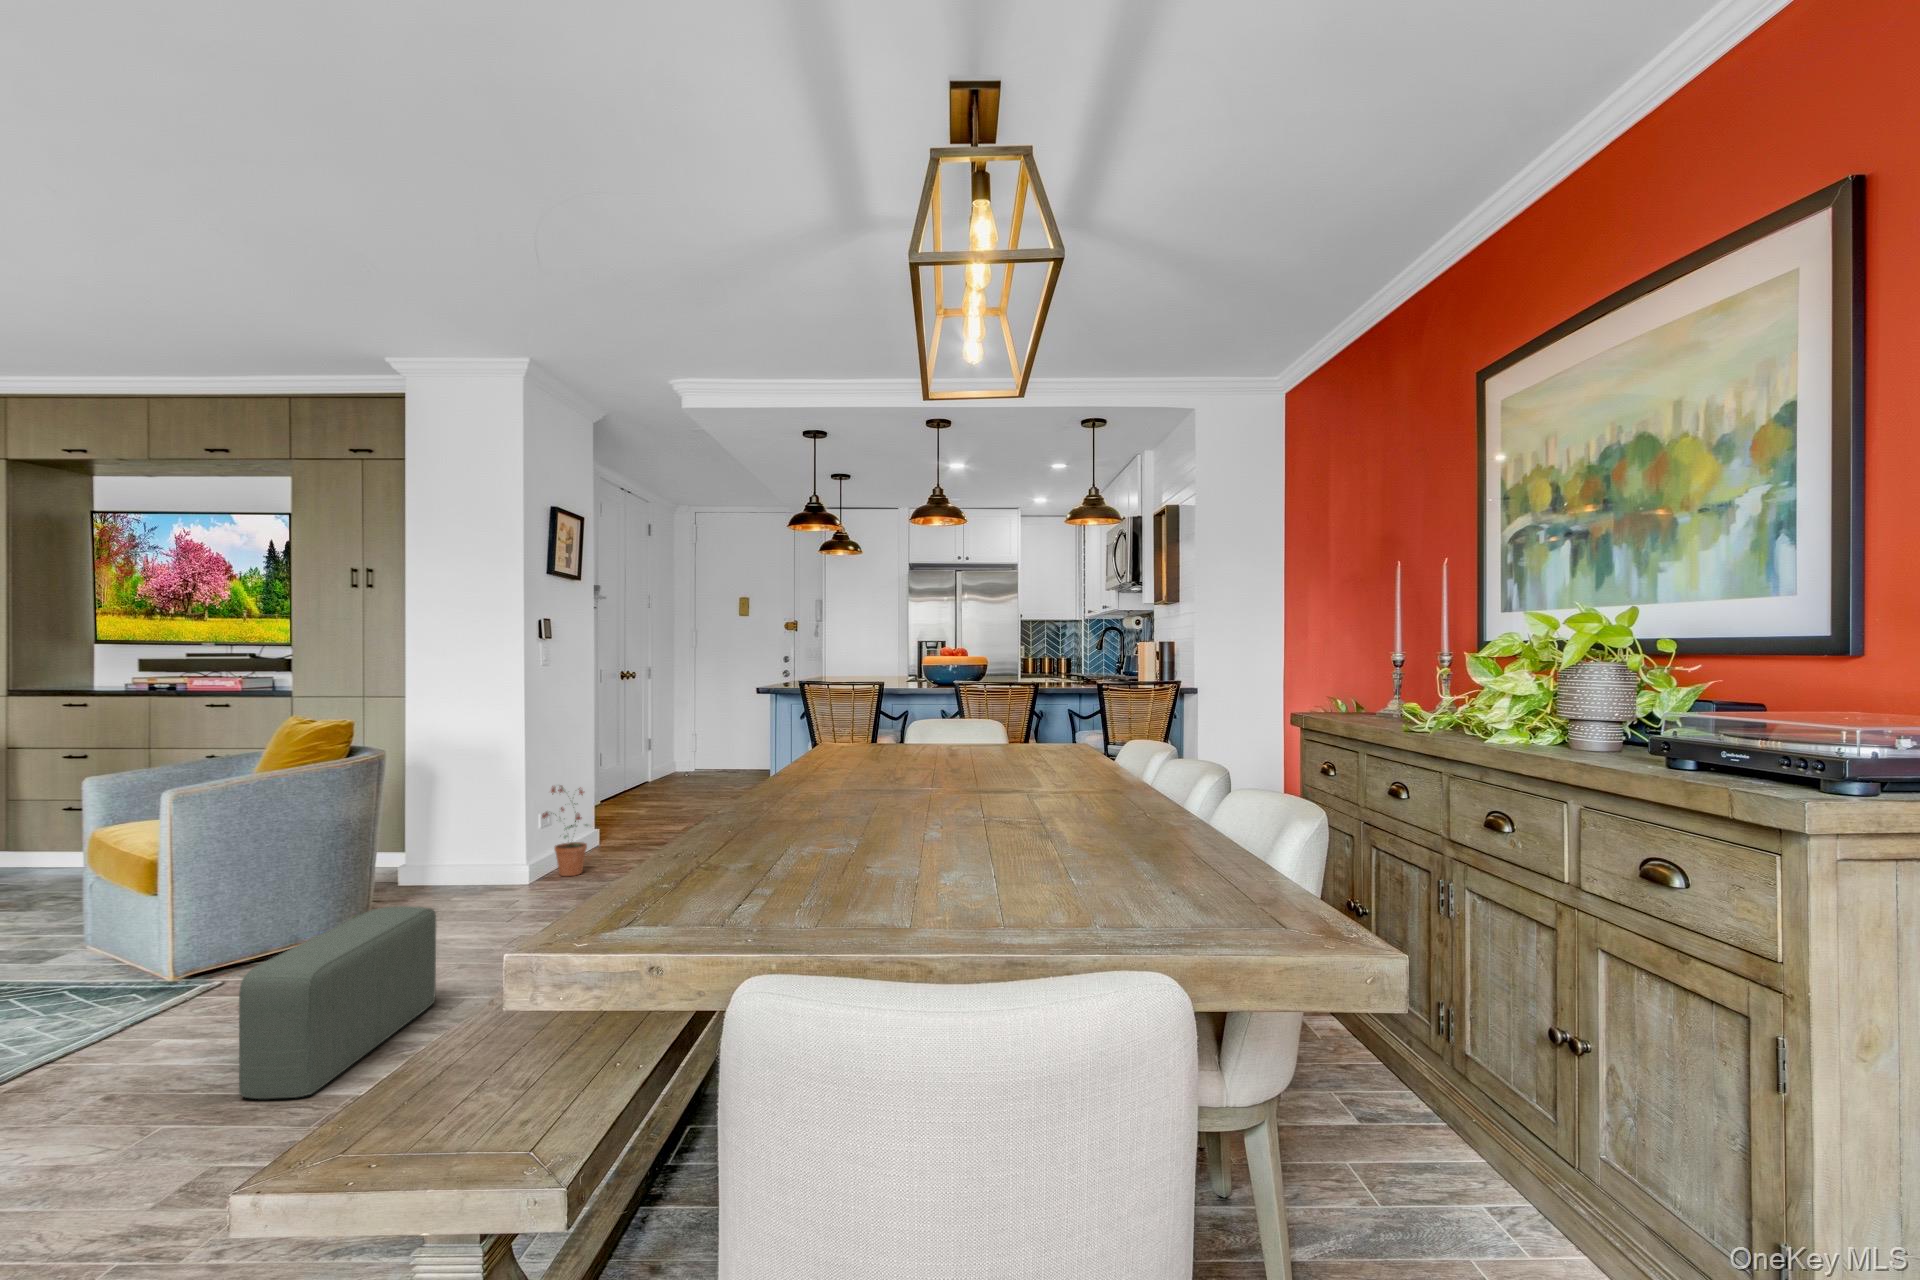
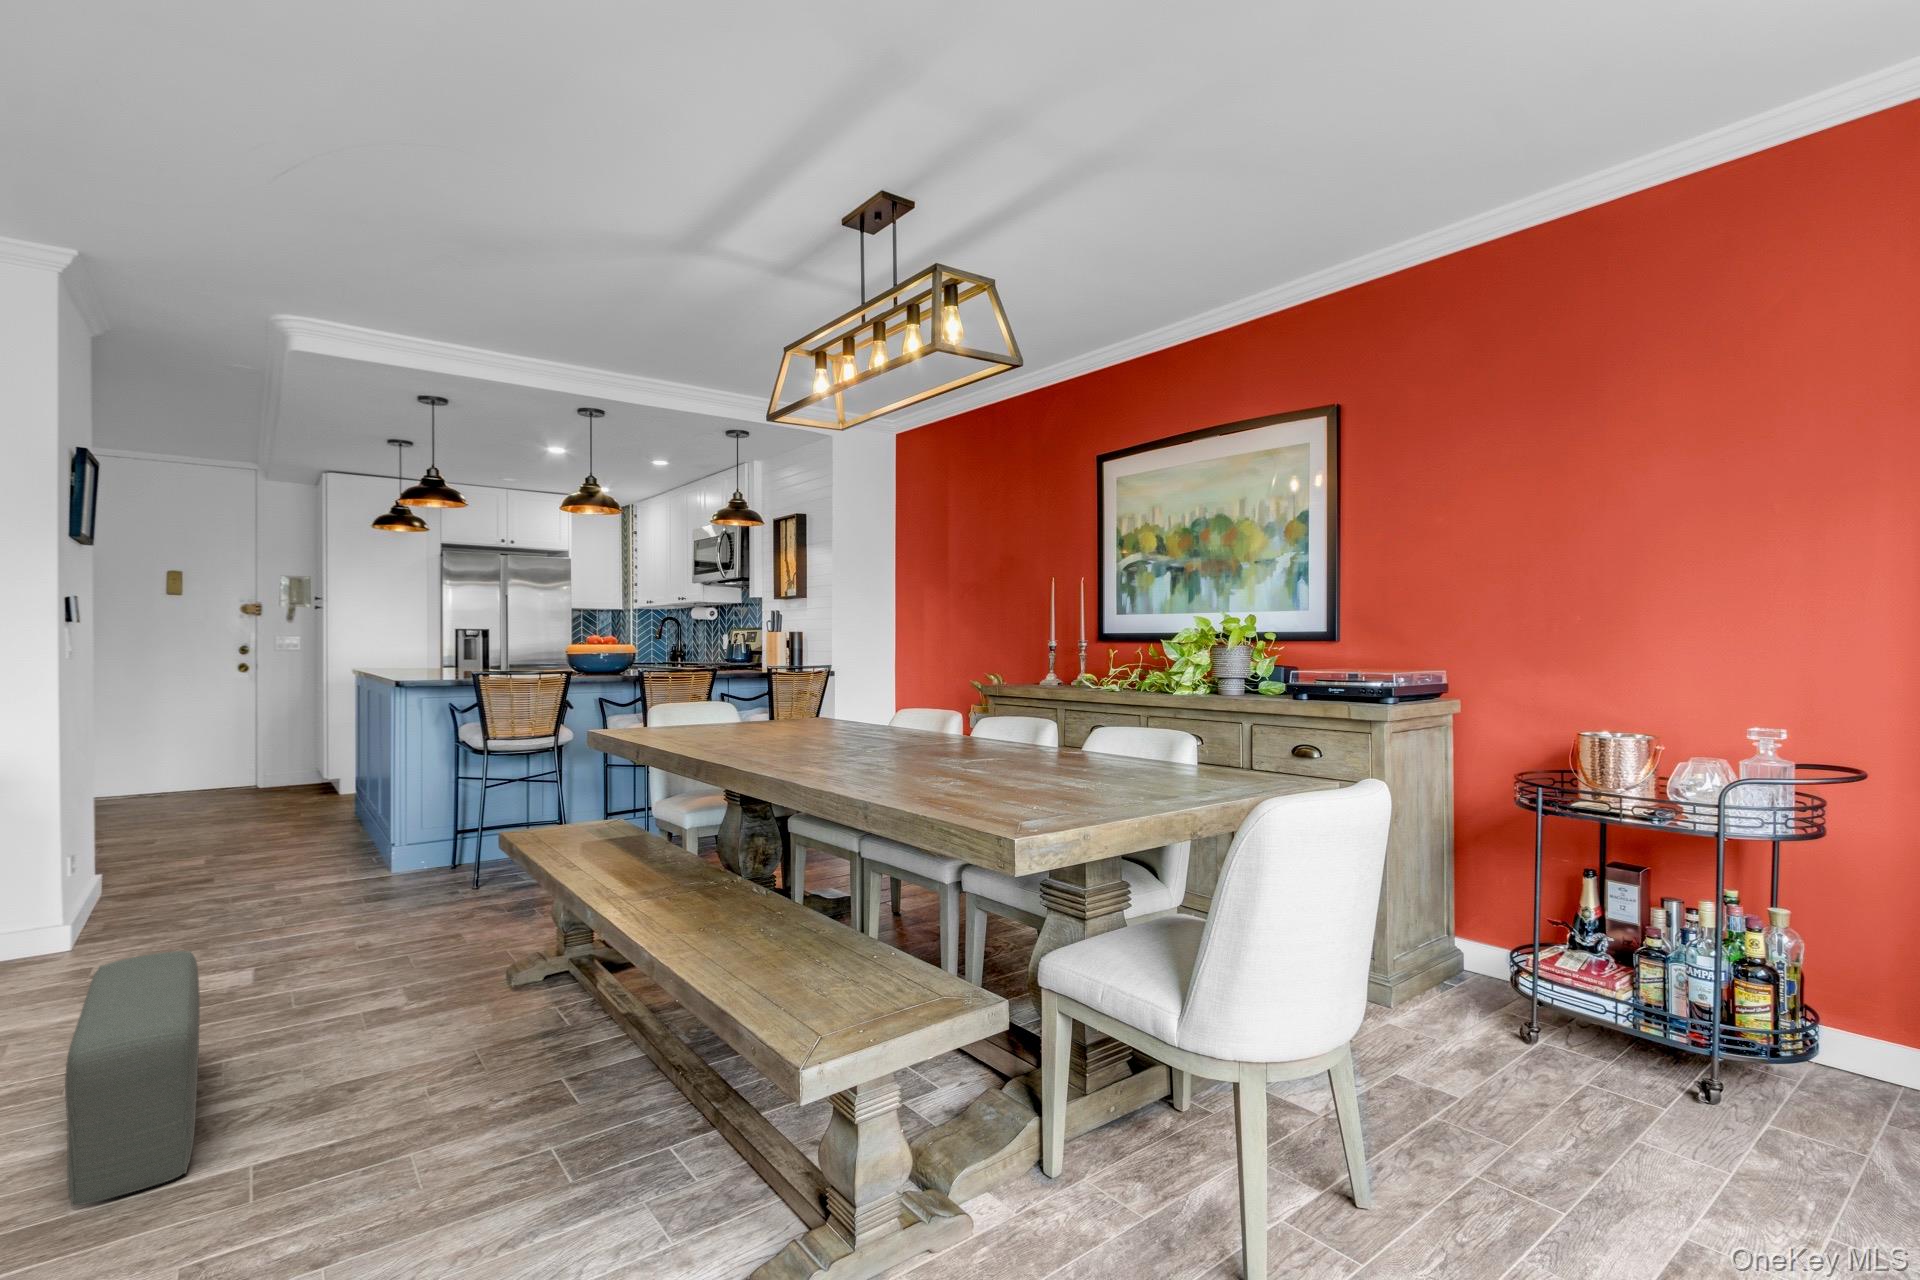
potted plant: present [542,786,588,876] -> none [87,810,165,927]

